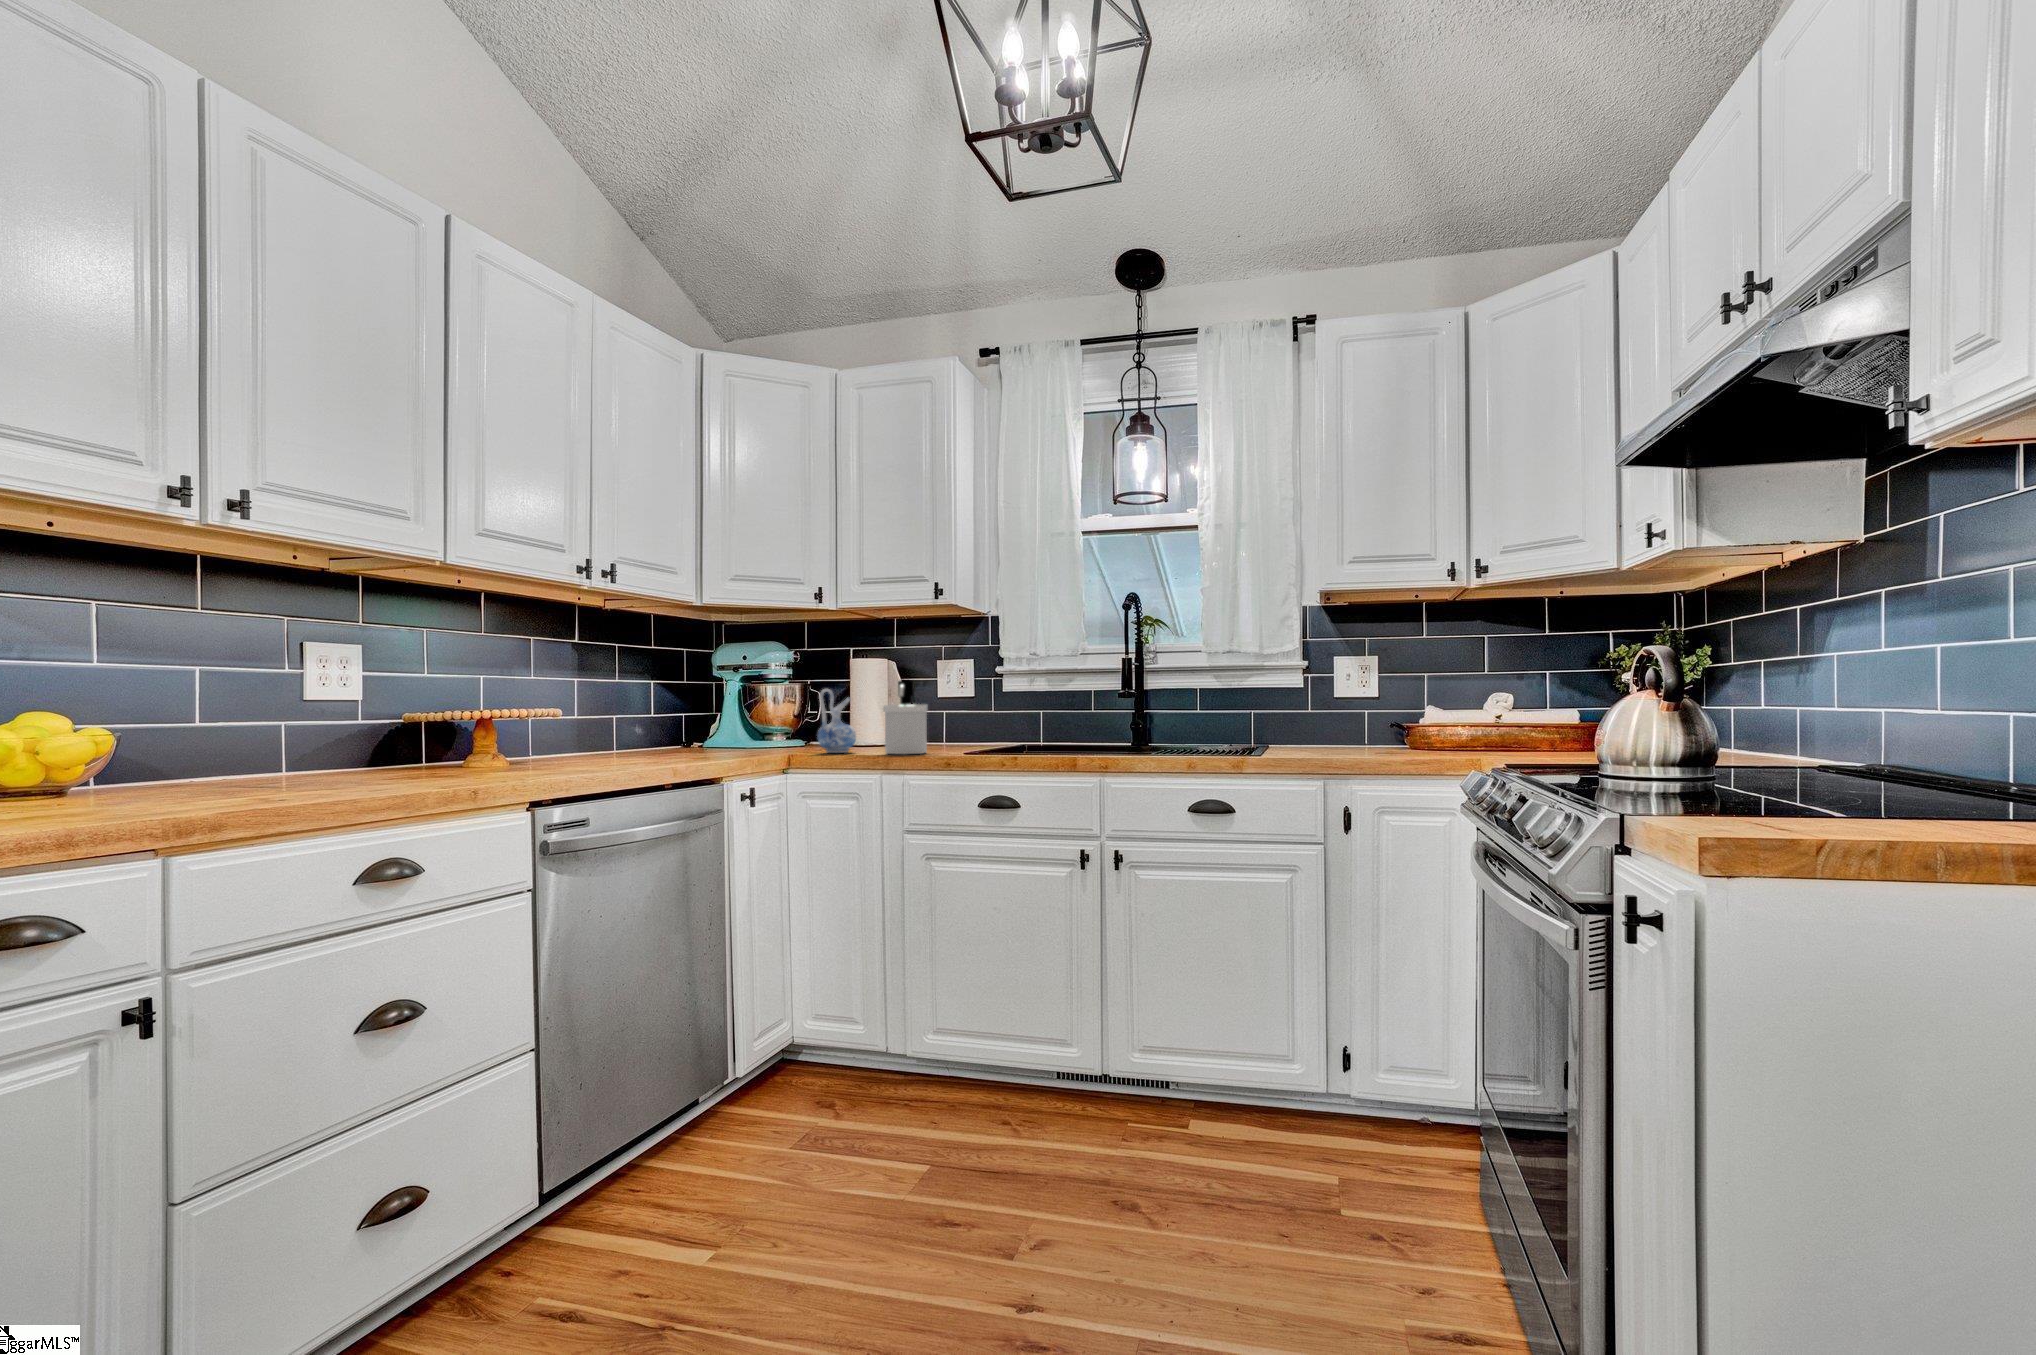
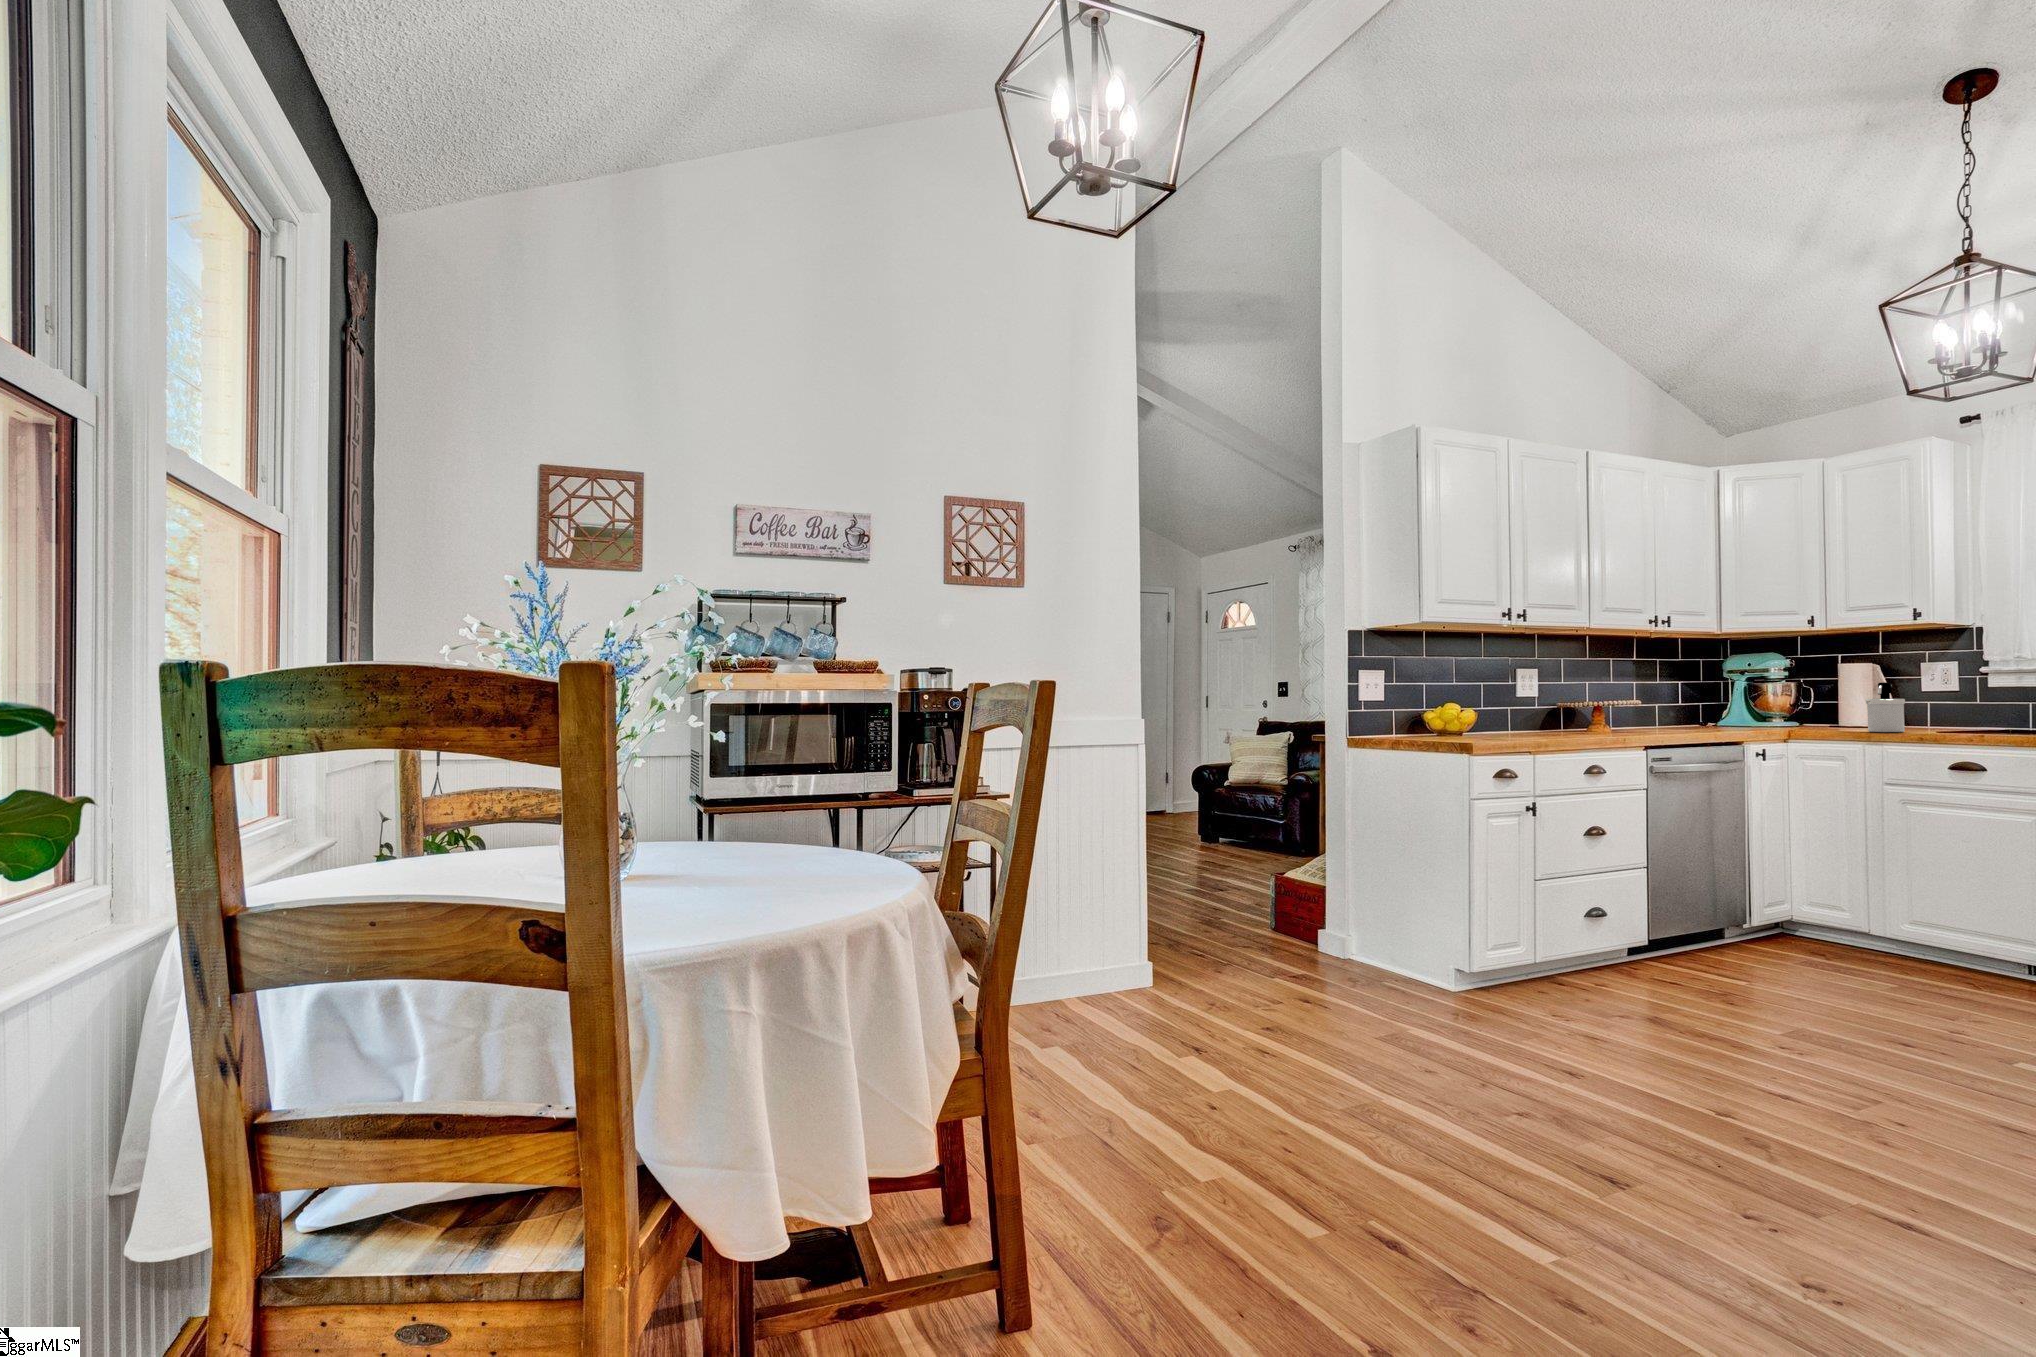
ceramic pitcher: present [817,689,856,753] -> none [1812,688,1844,730]

